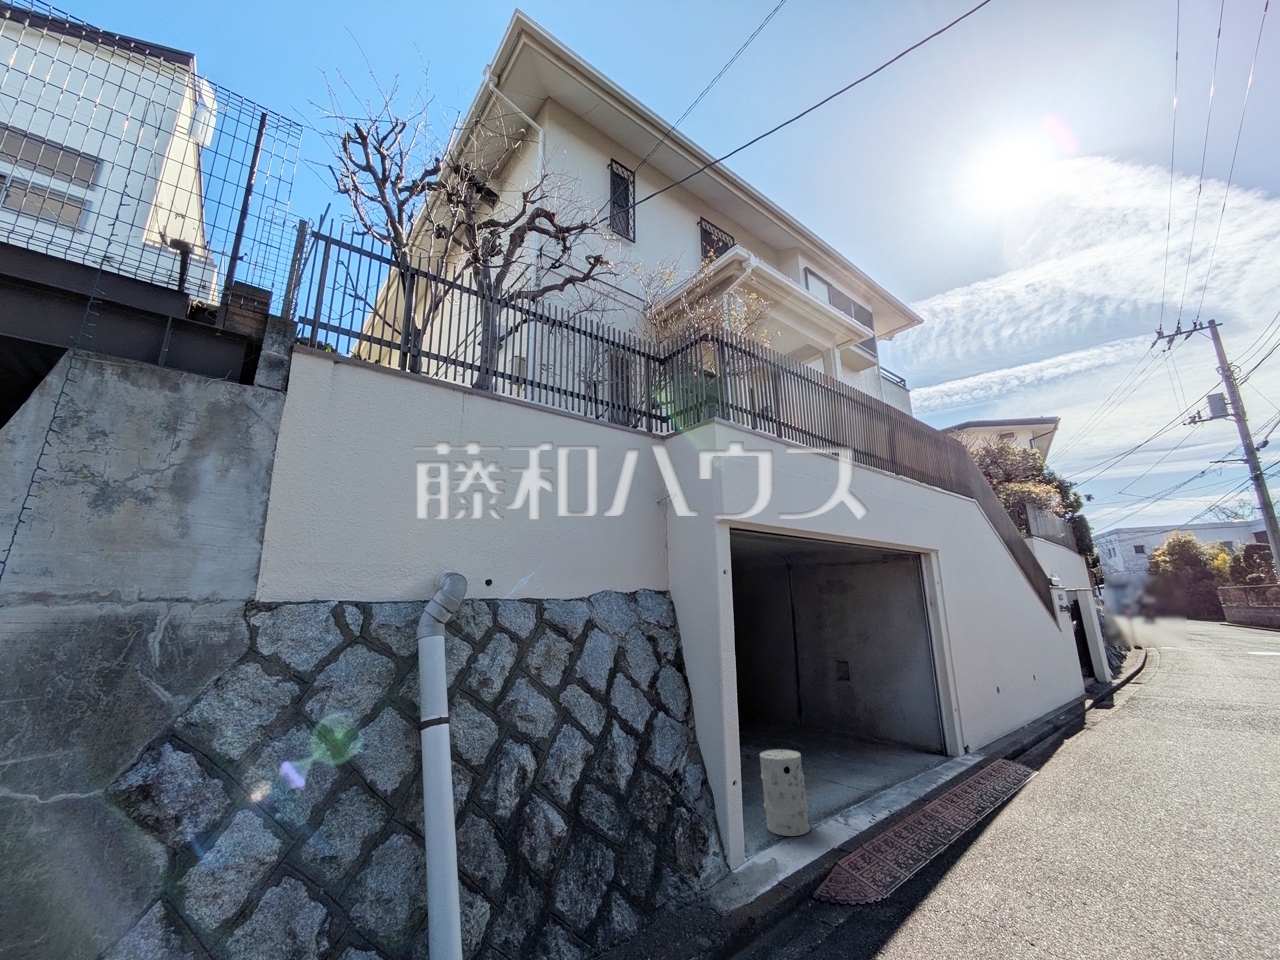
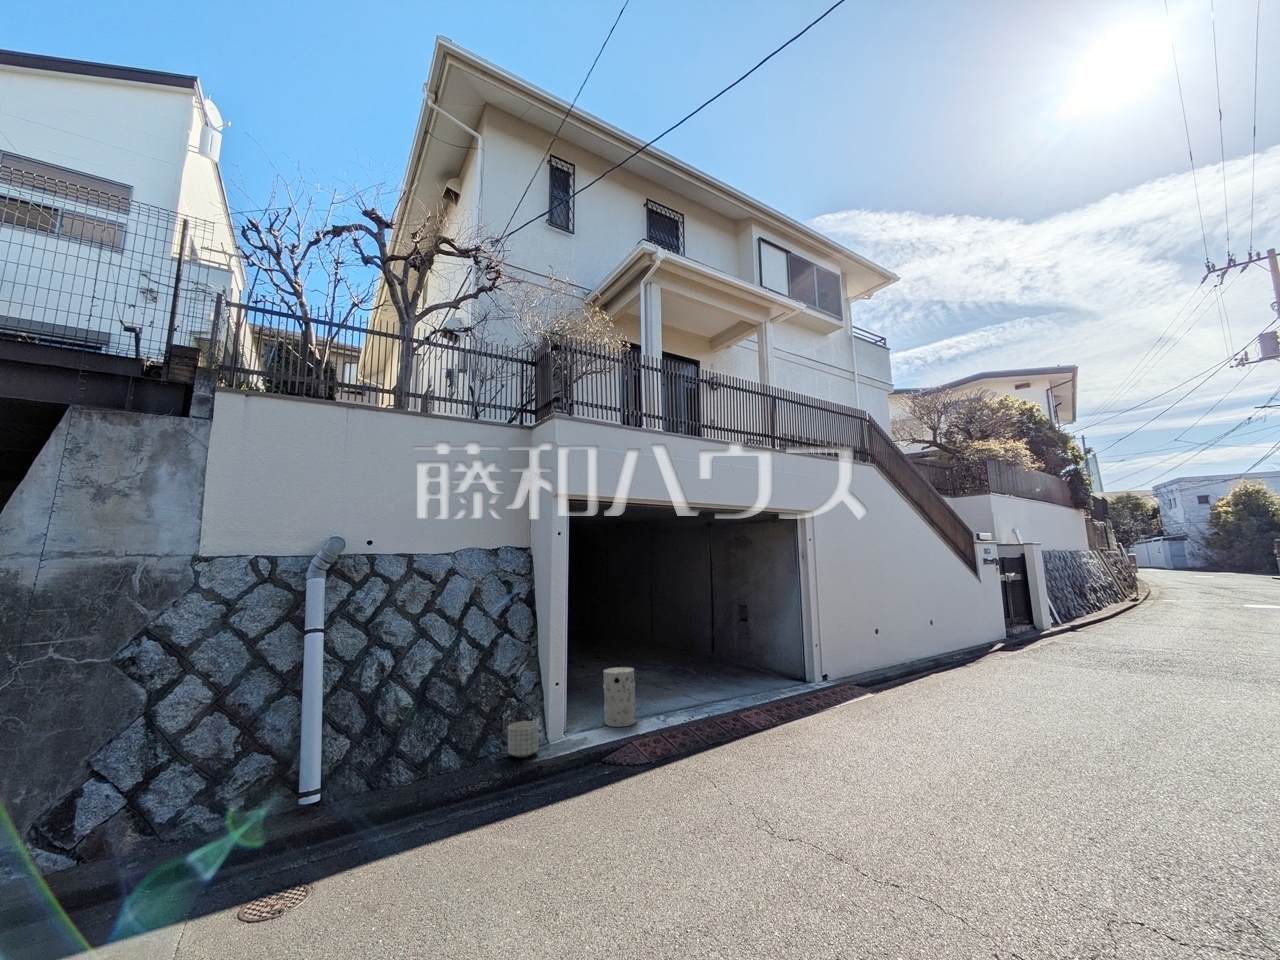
planter: none [687,841,733,902] -> present [508,721,539,758]

